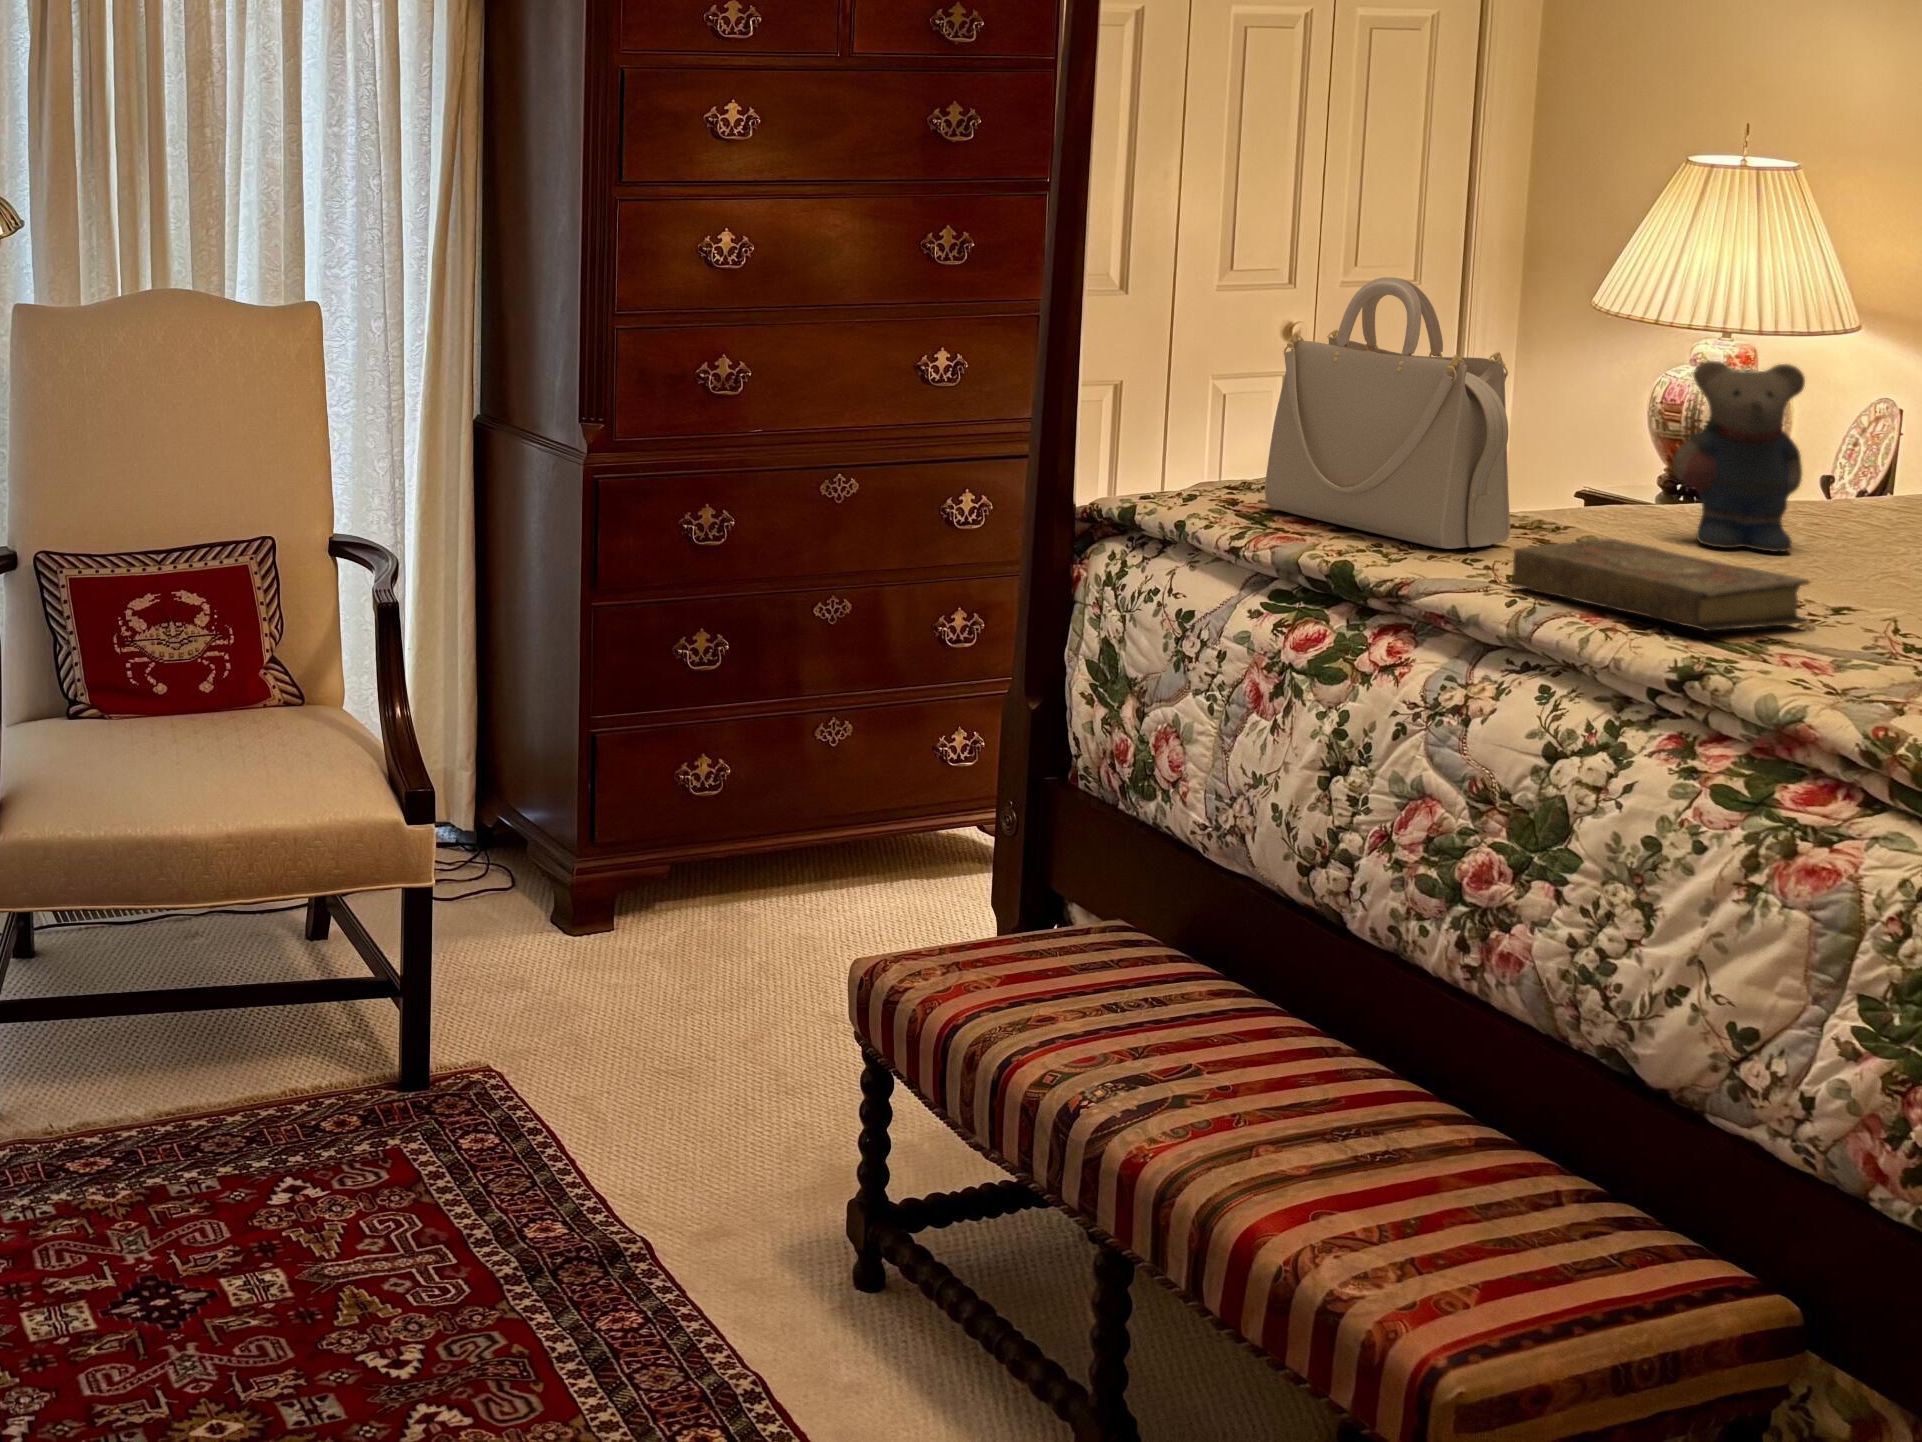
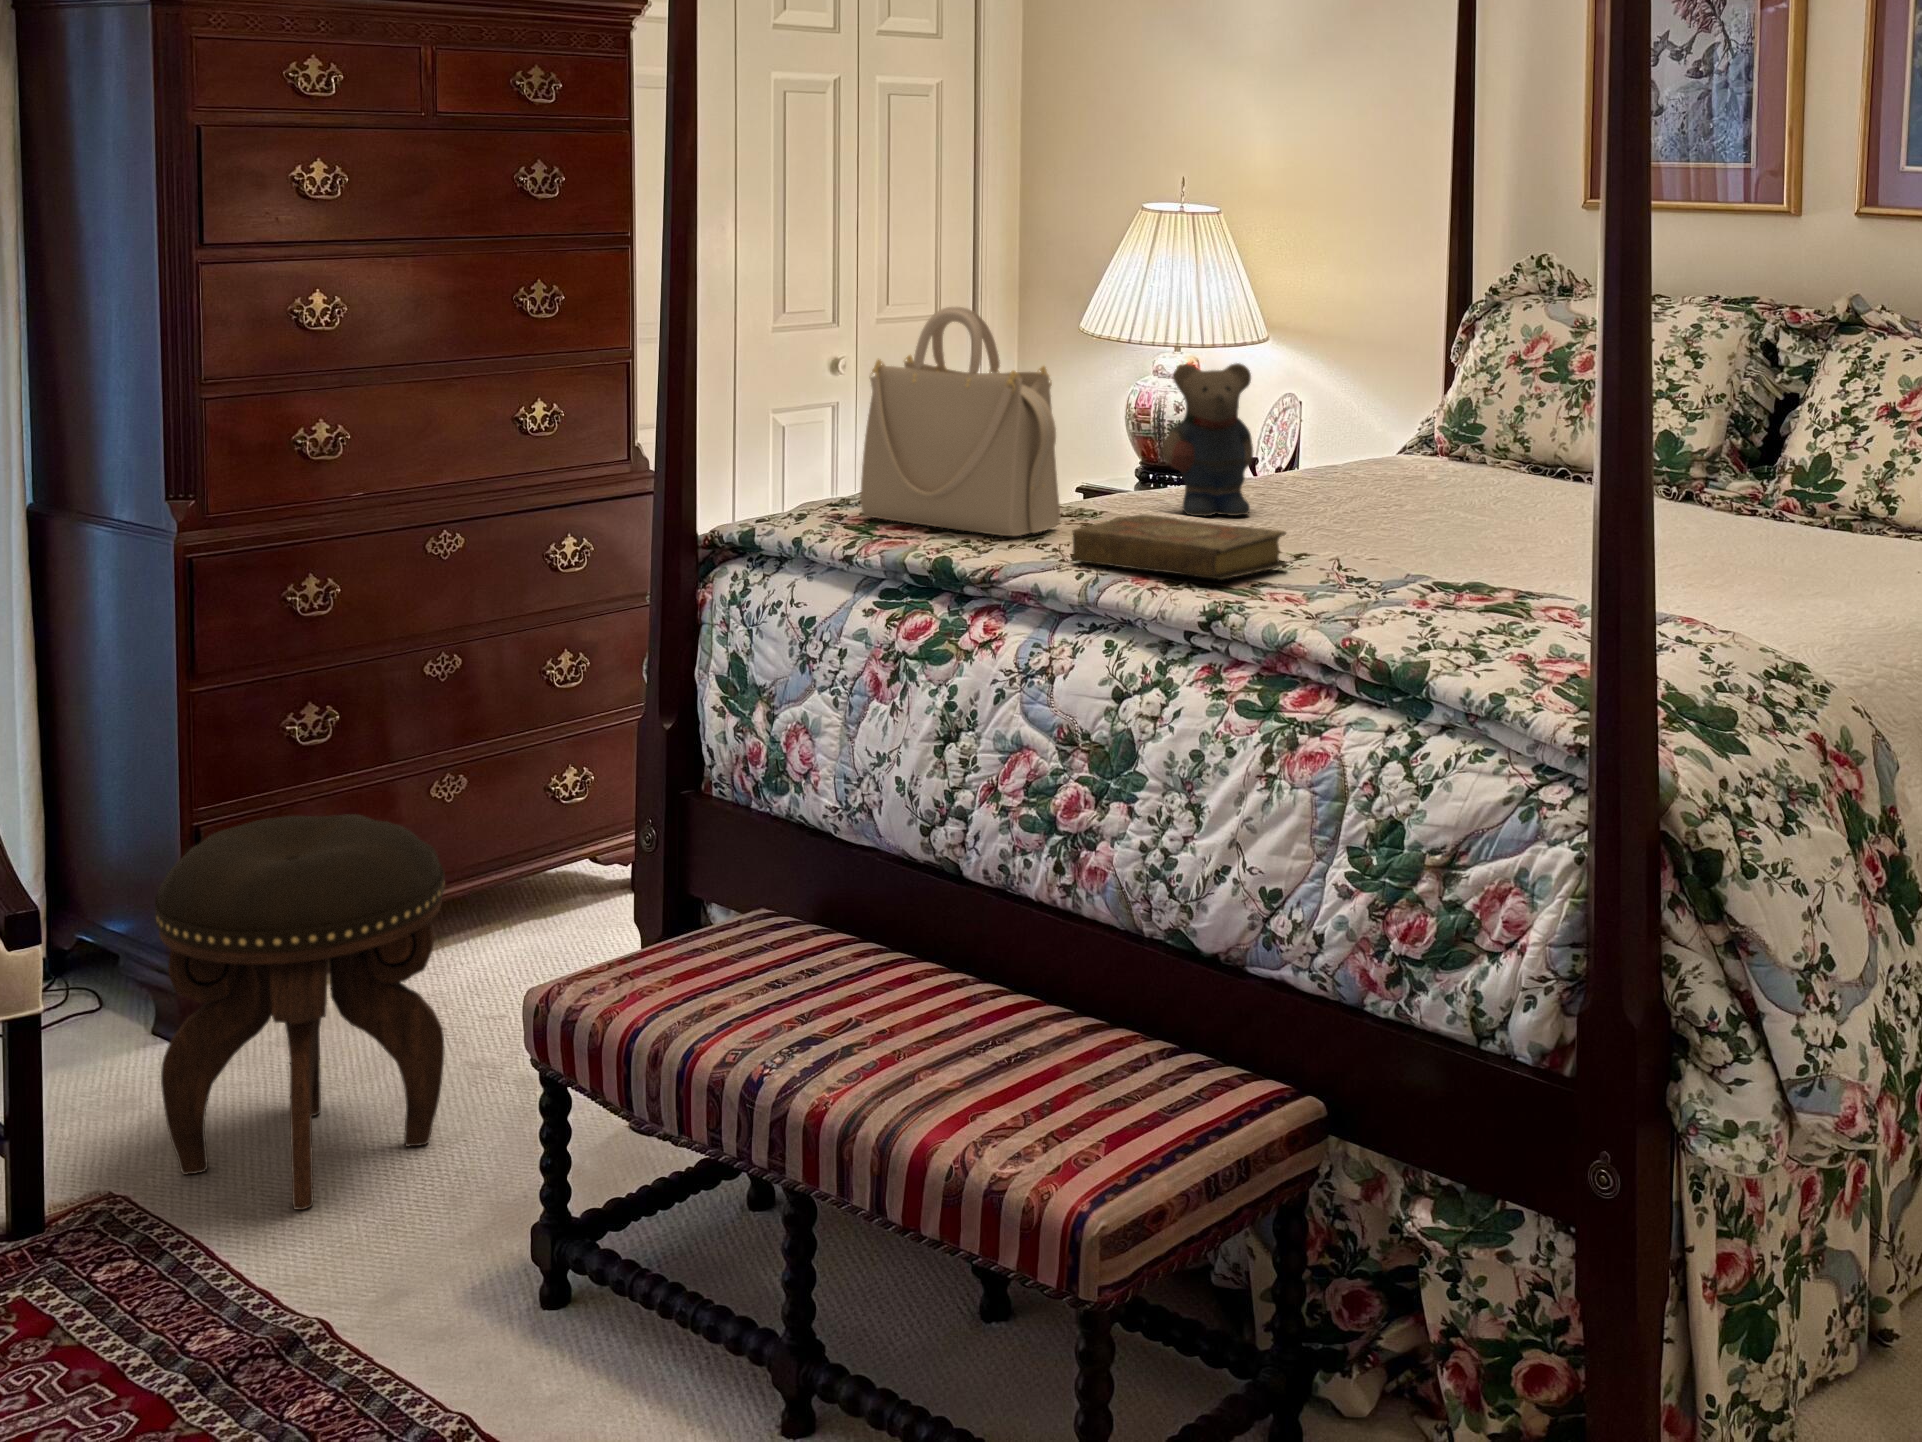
footstool: none [534,742,802,1127] -> present [155,814,444,1210]

